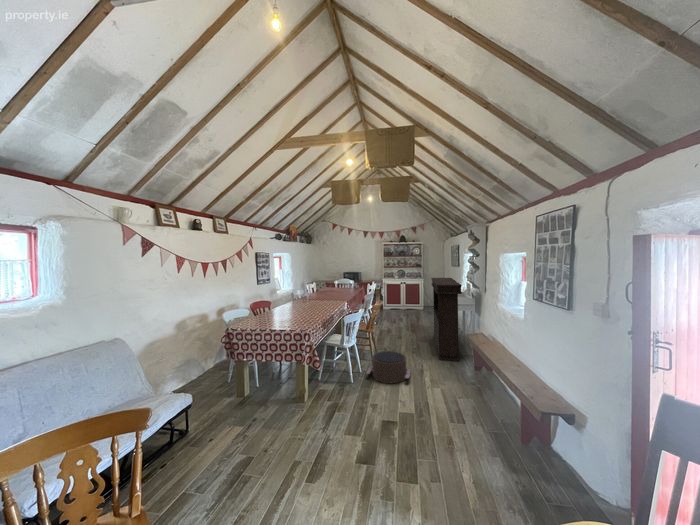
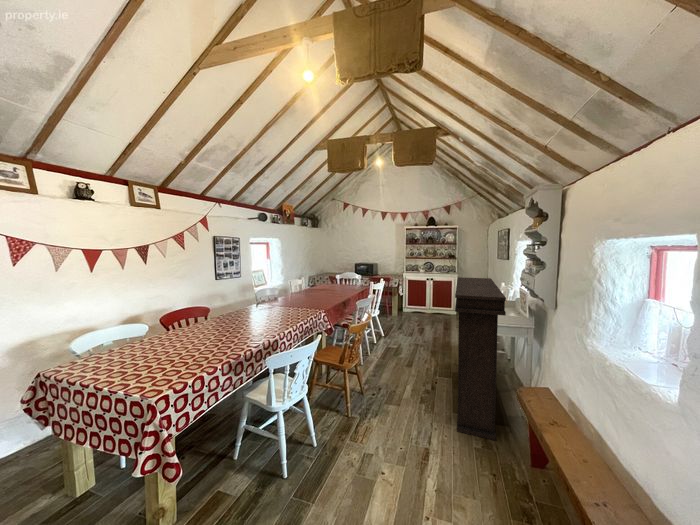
pouf: present [366,351,411,383] -> none [300,414,388,498]

